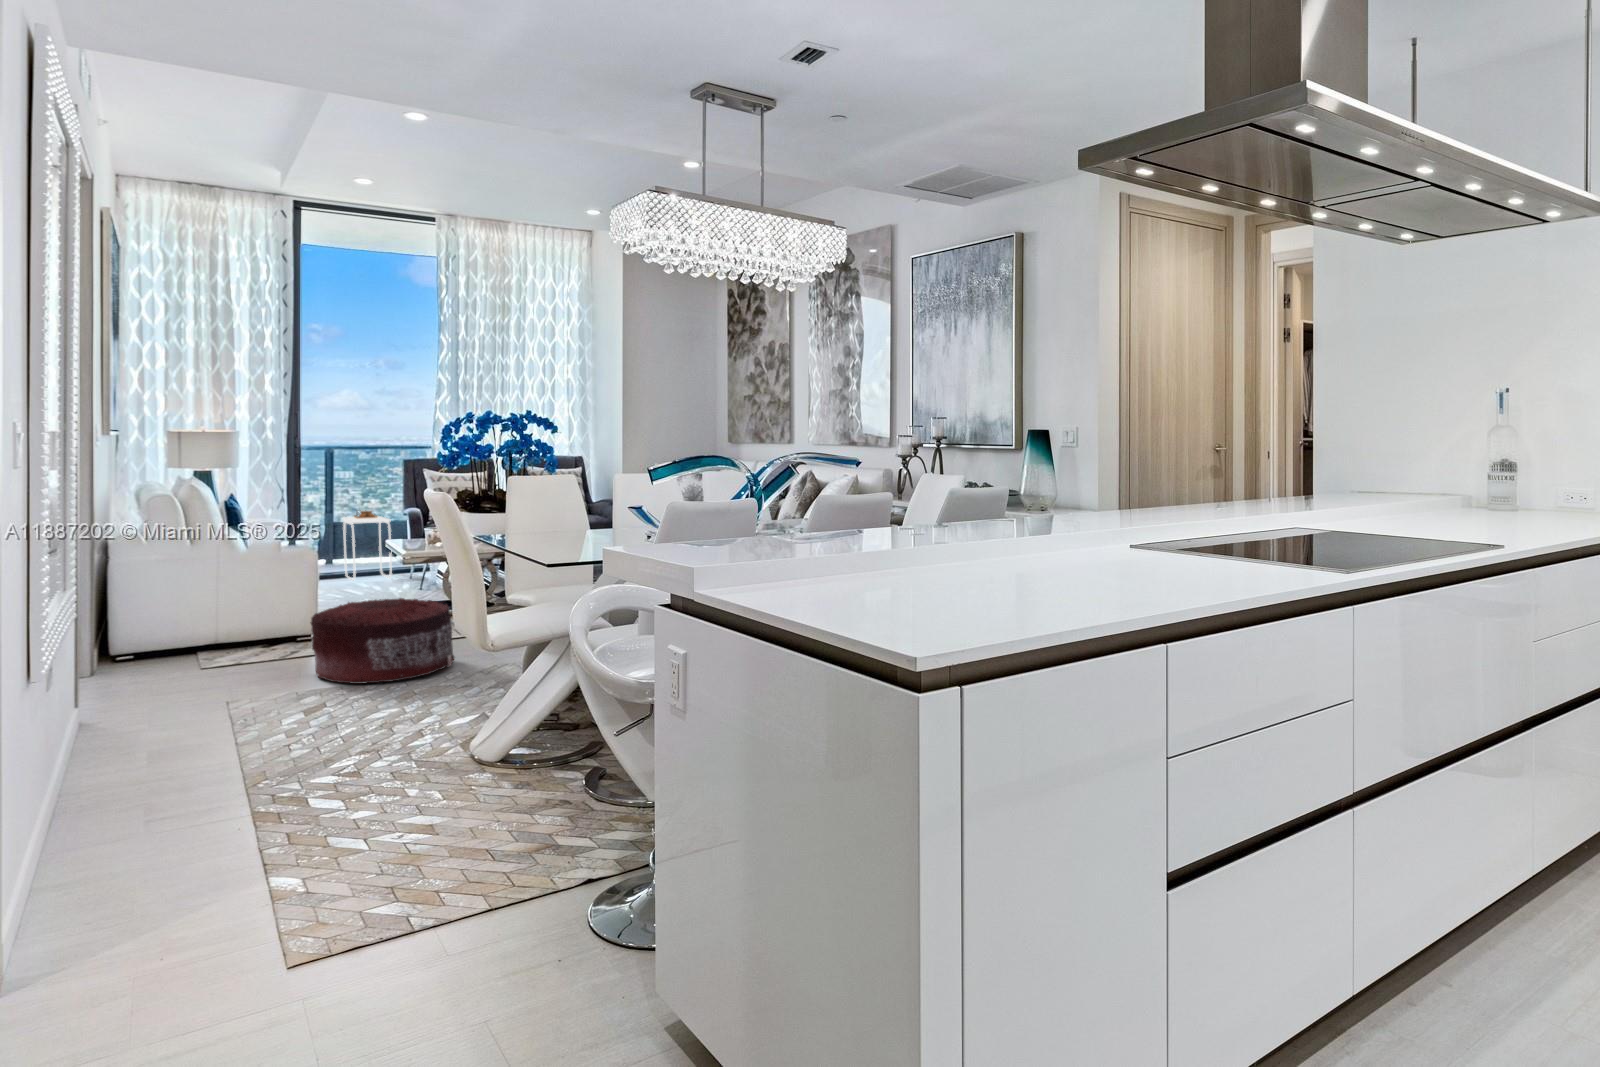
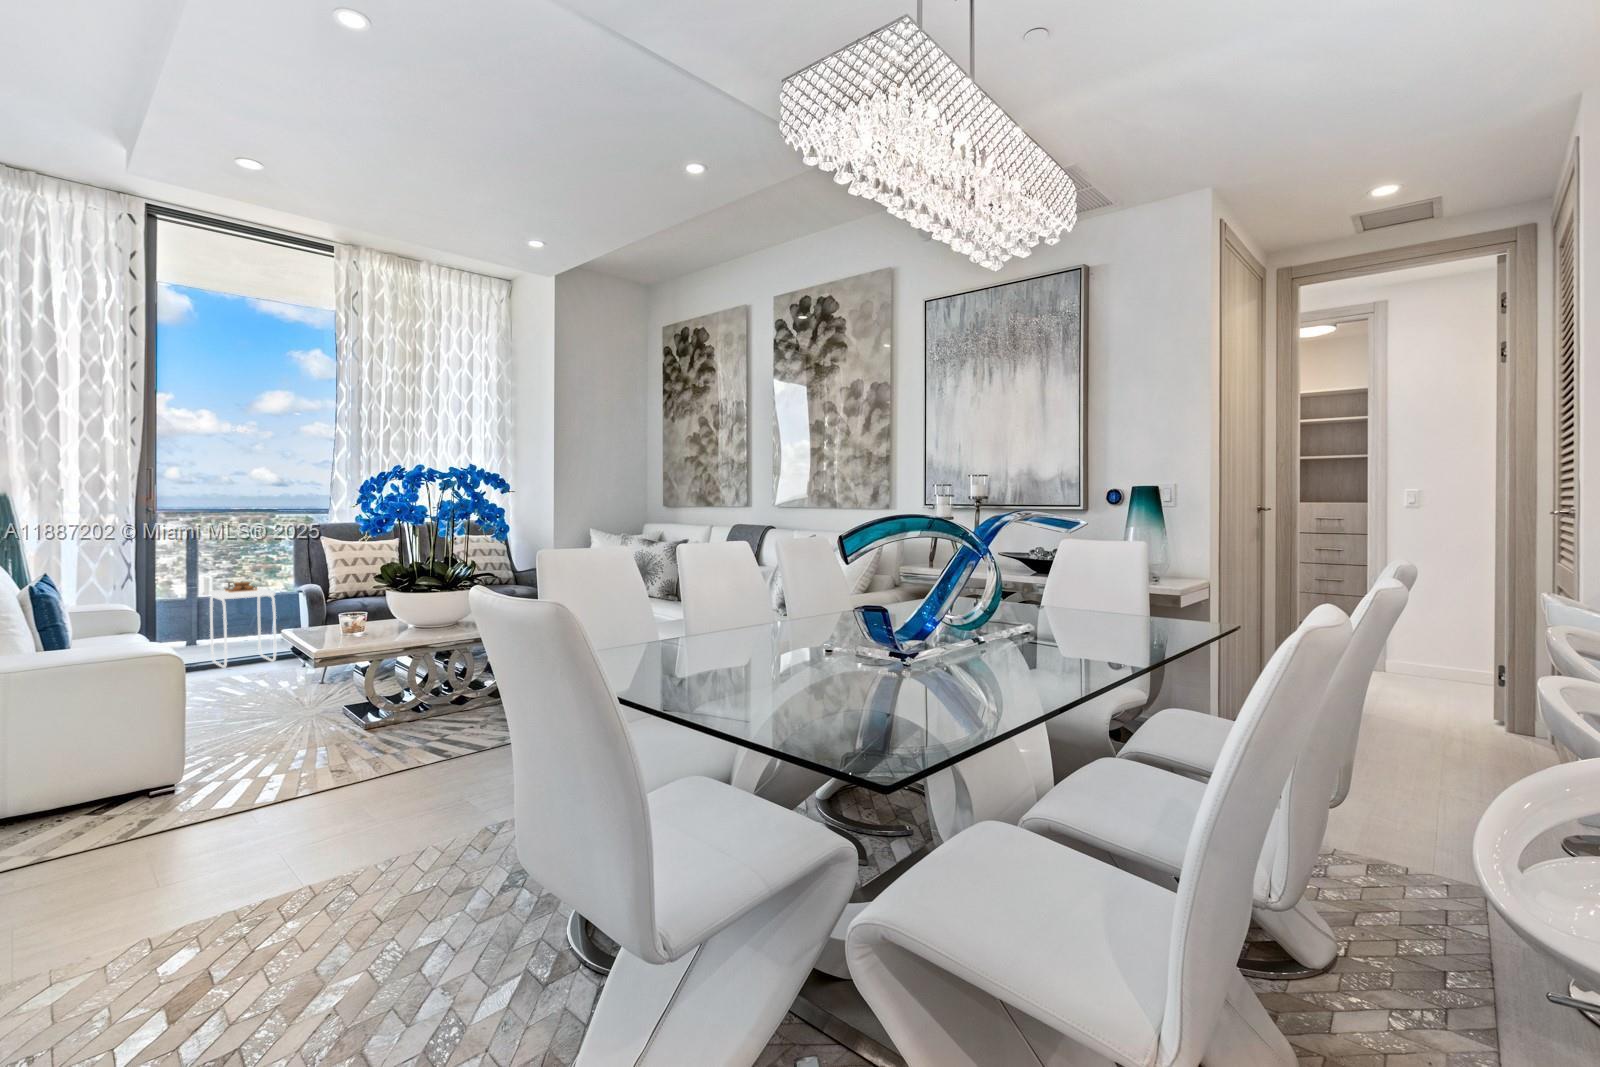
pouf: present [310,598,454,684] -> none [176,731,421,903]

